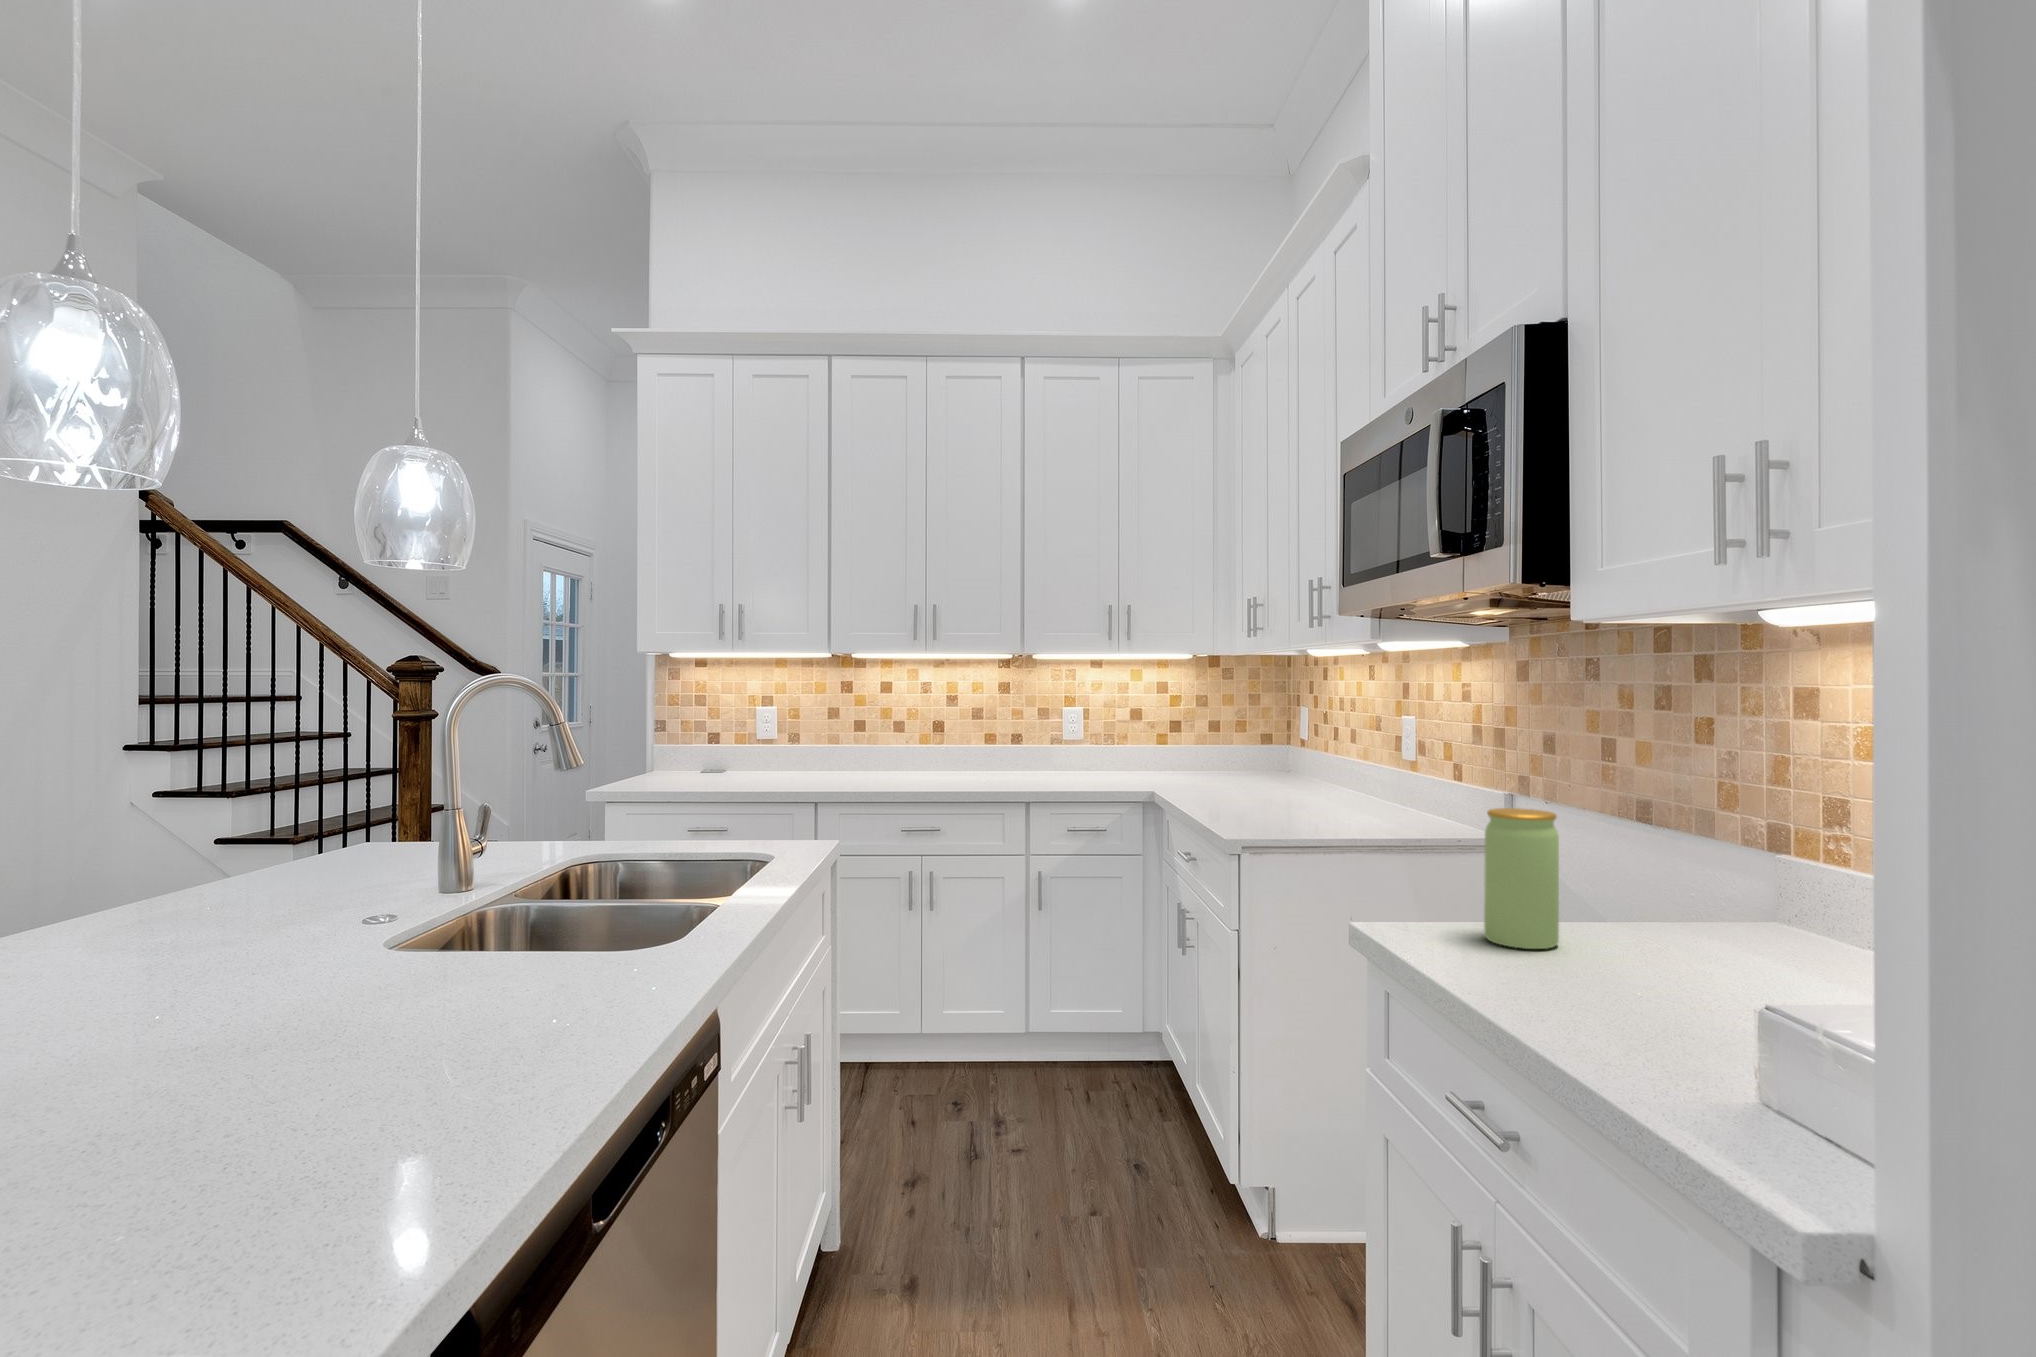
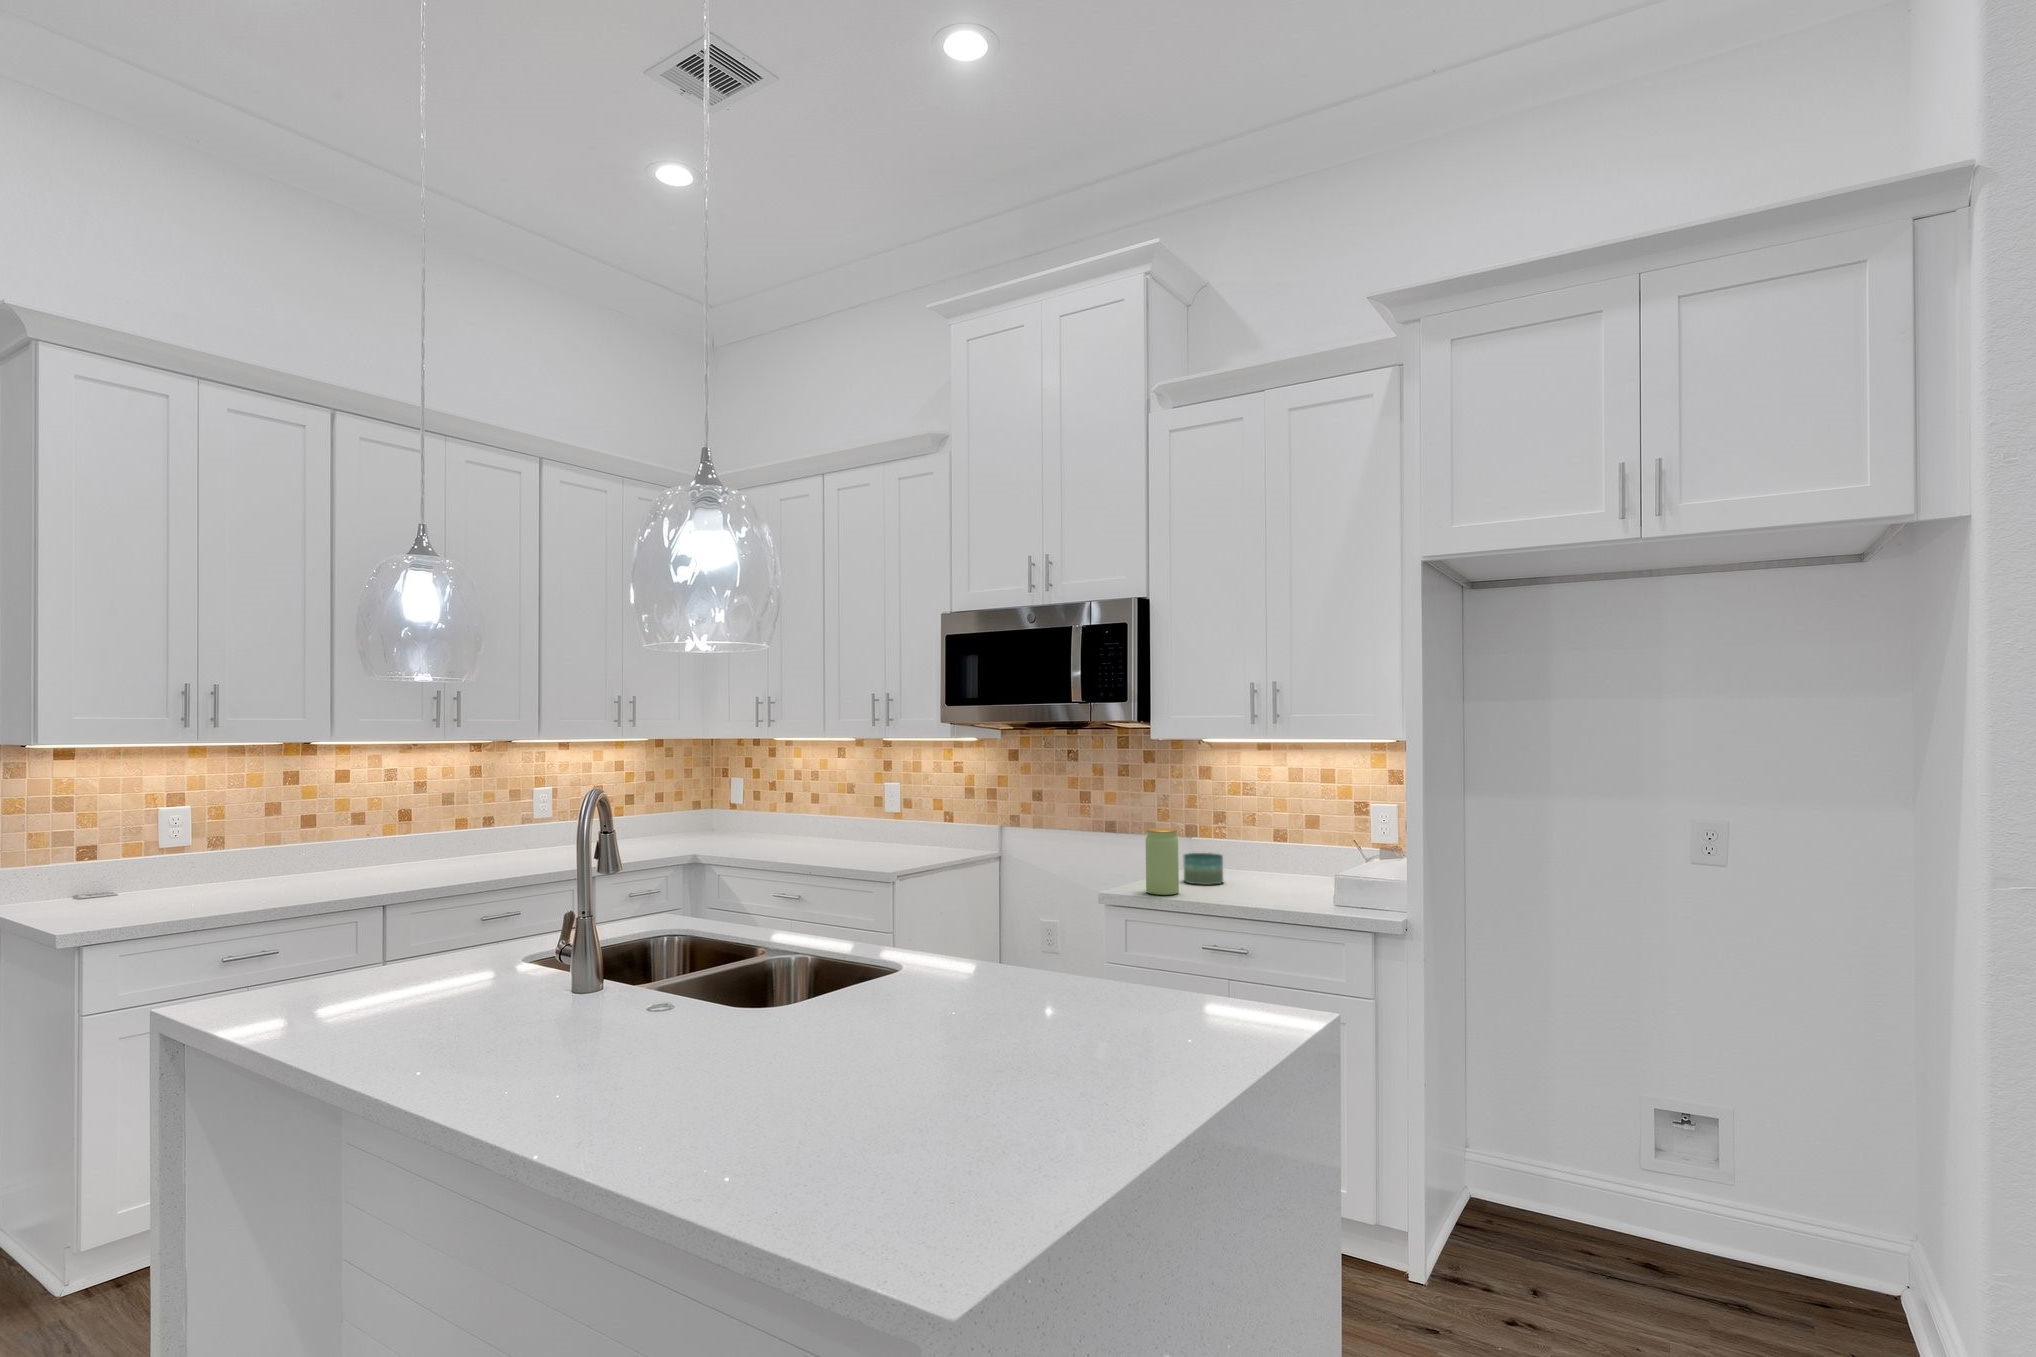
candle: none [1654,878,1759,957] -> present [1184,853,1223,885]

